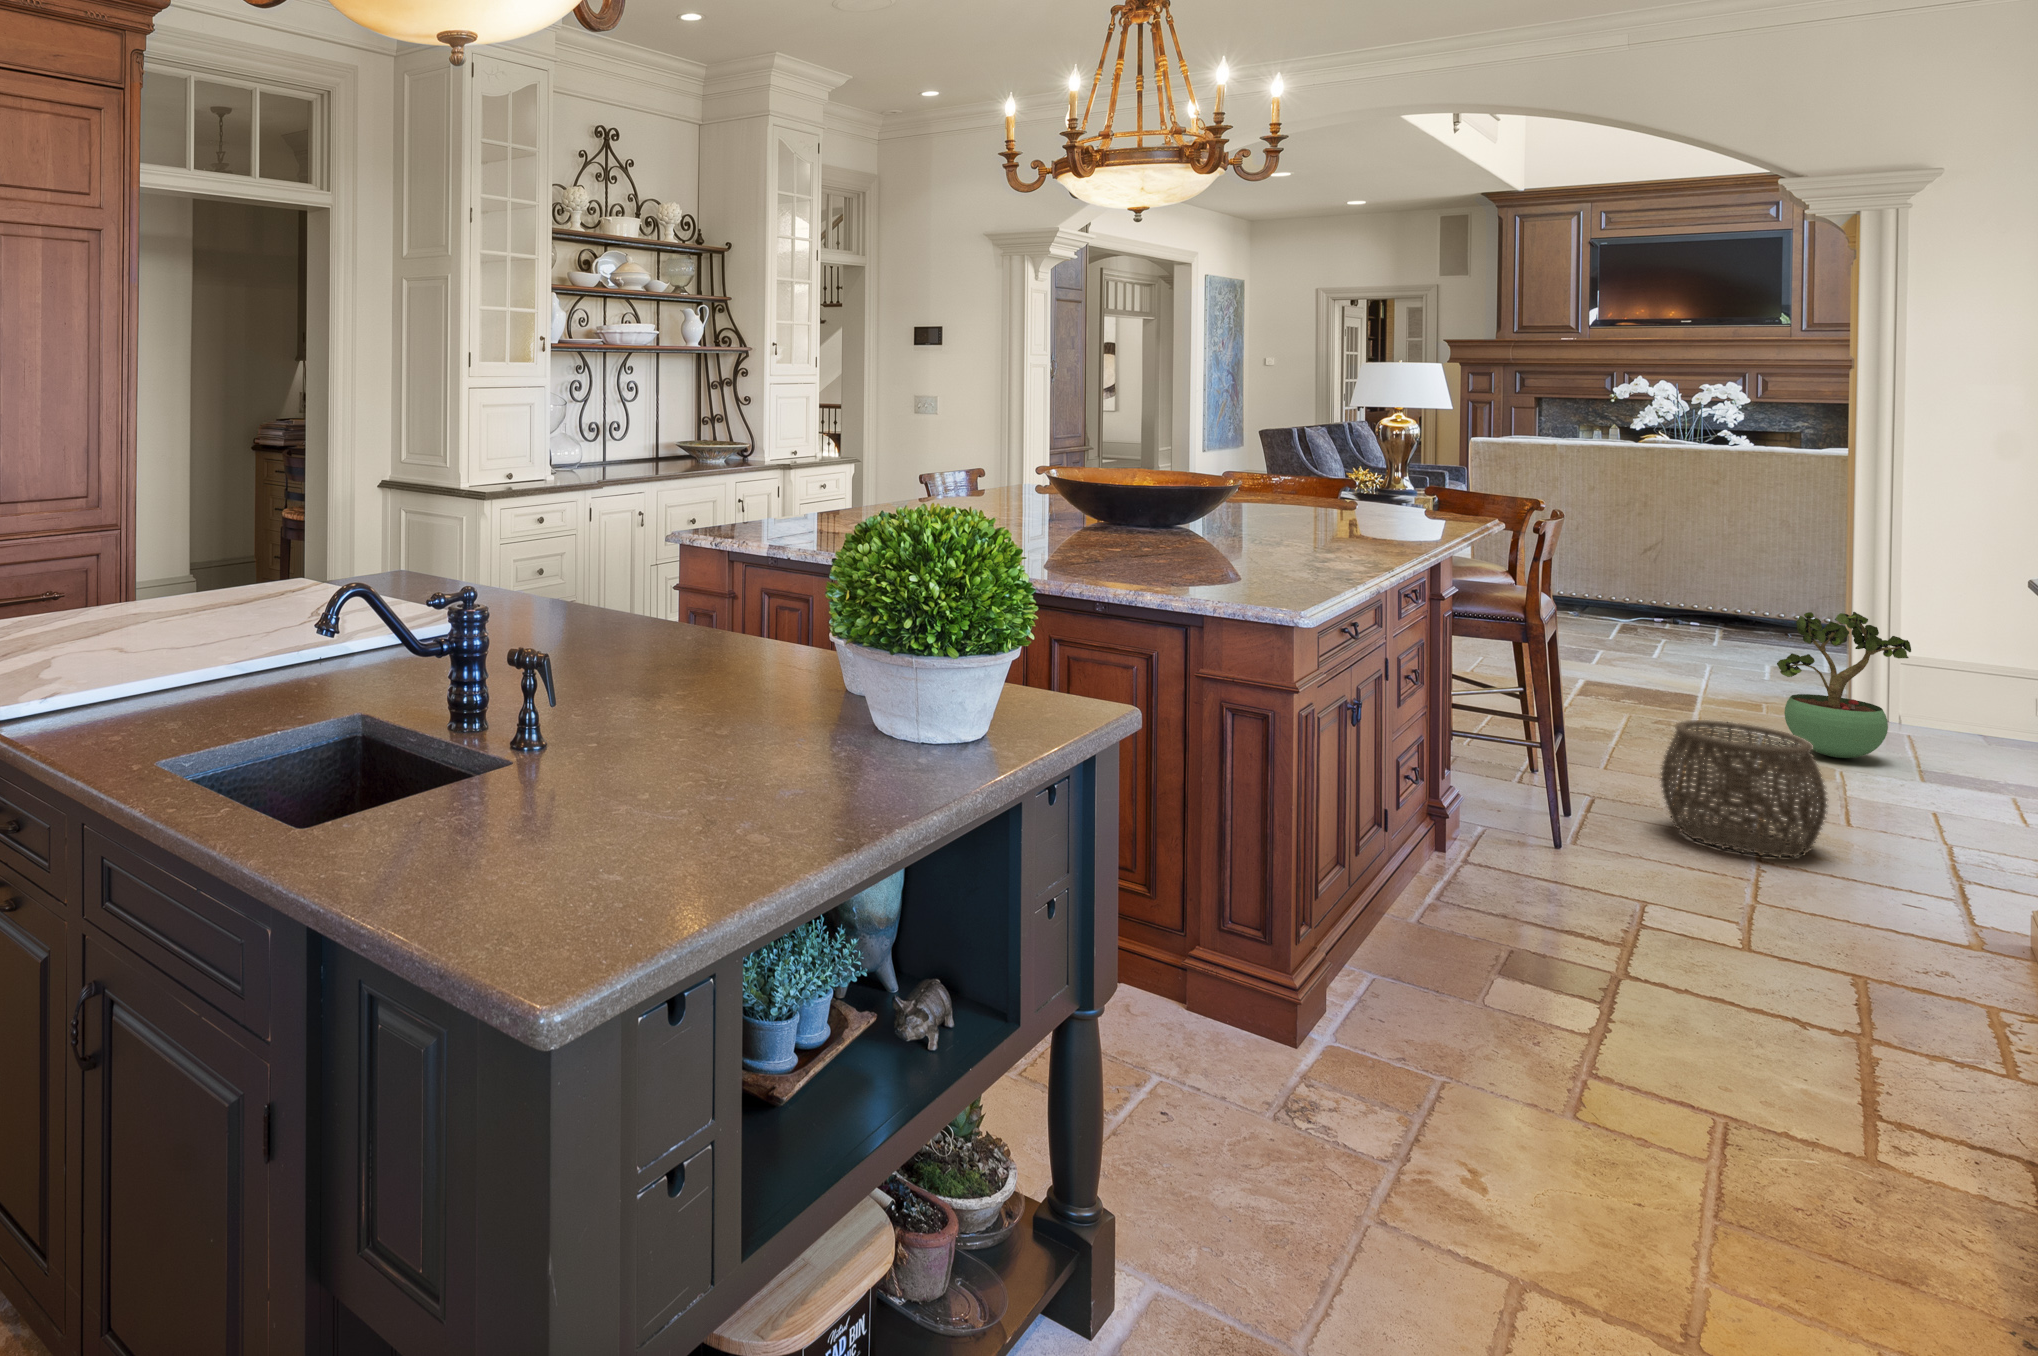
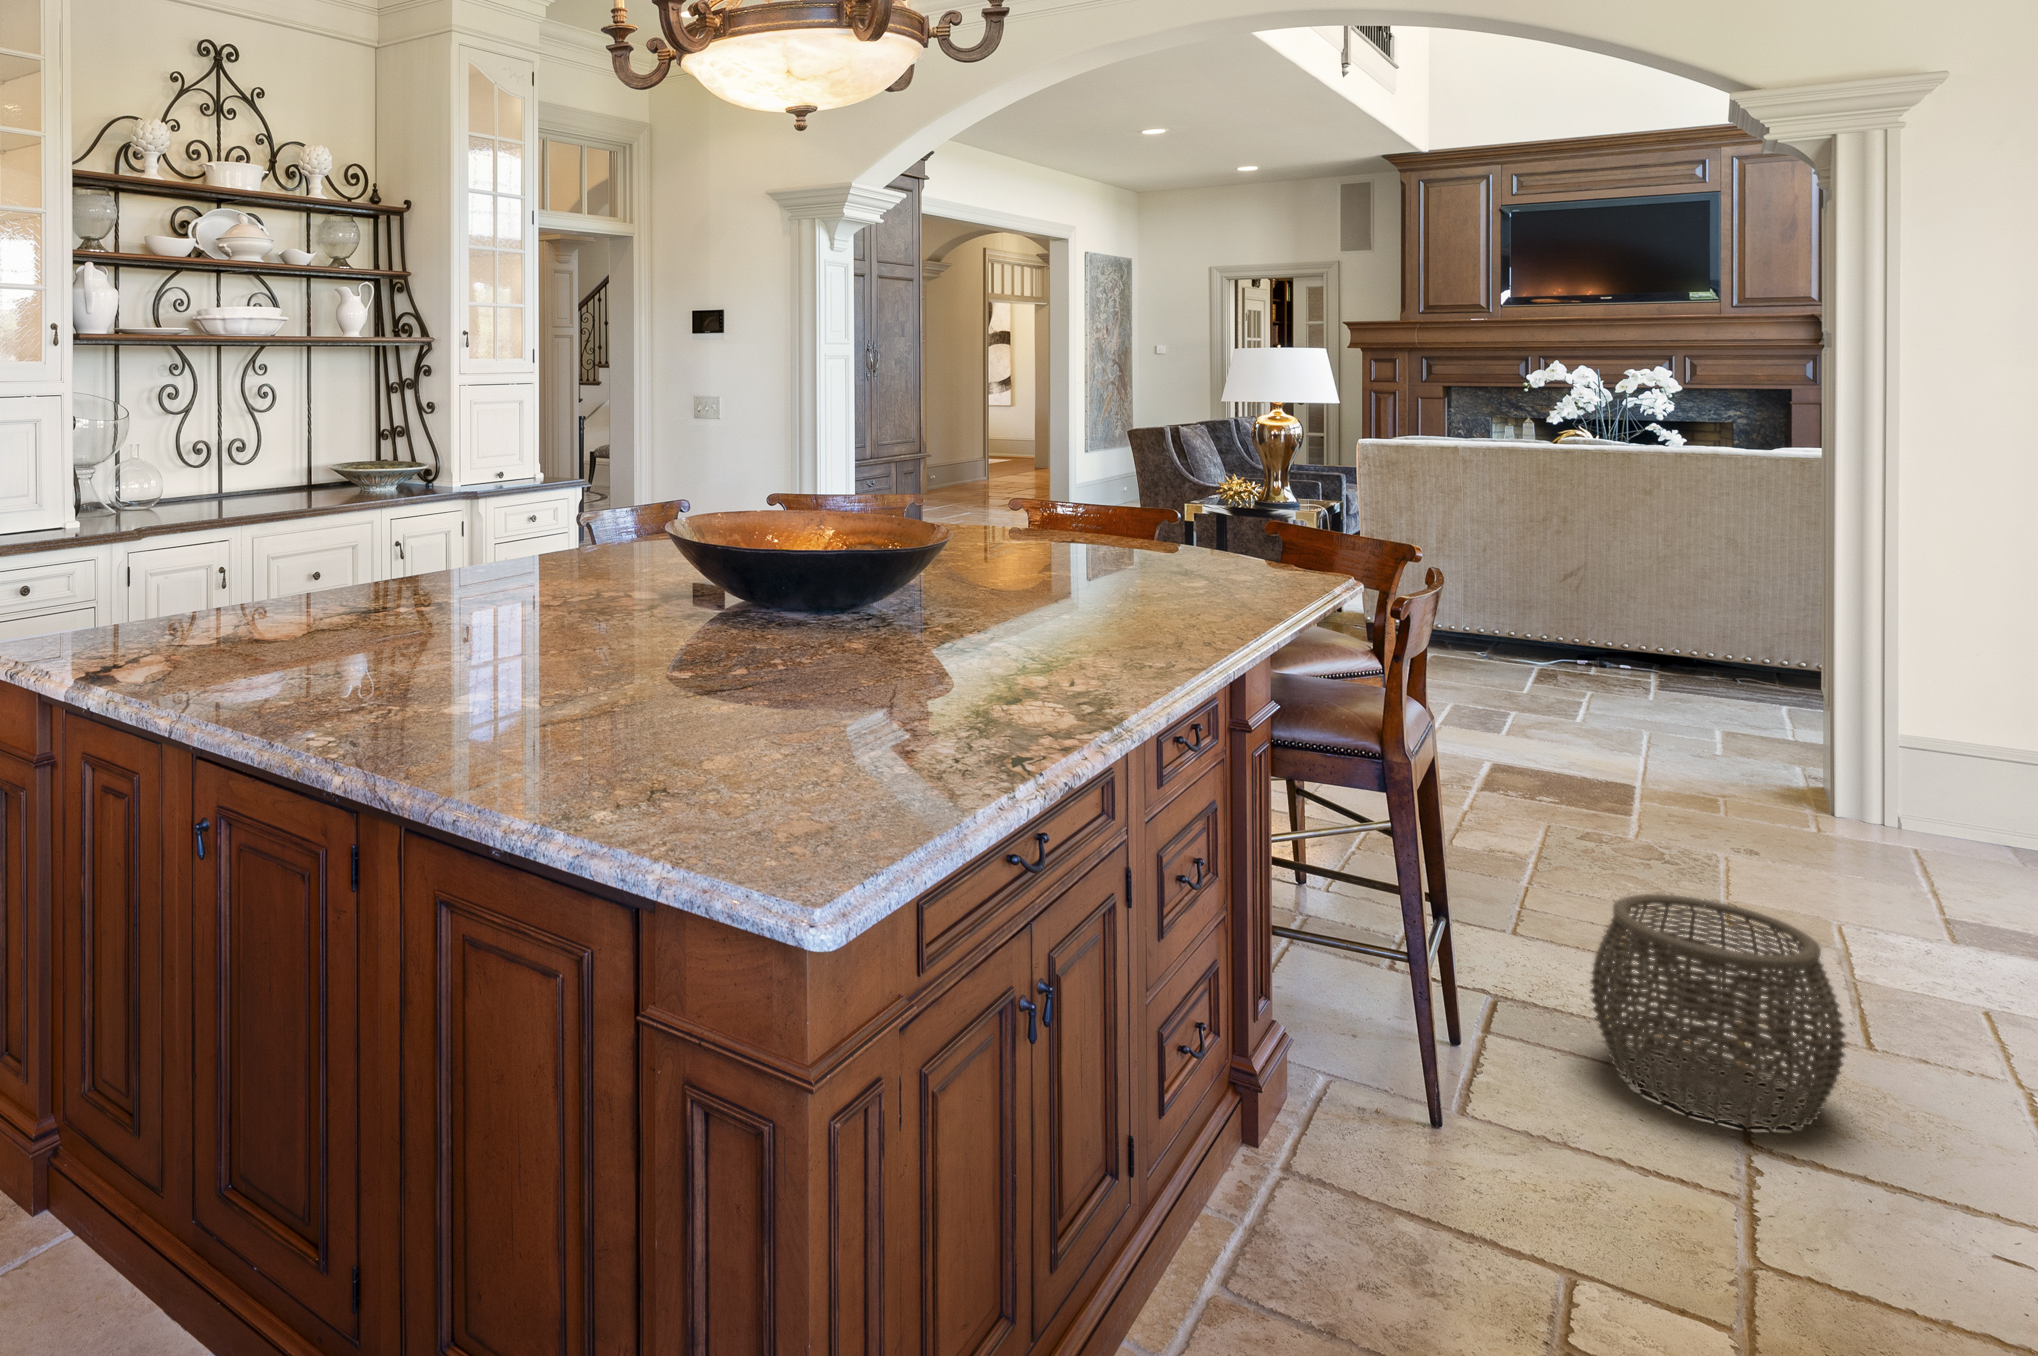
potted plant: present [1777,612,1911,758] -> none [1745,696,1930,903]

